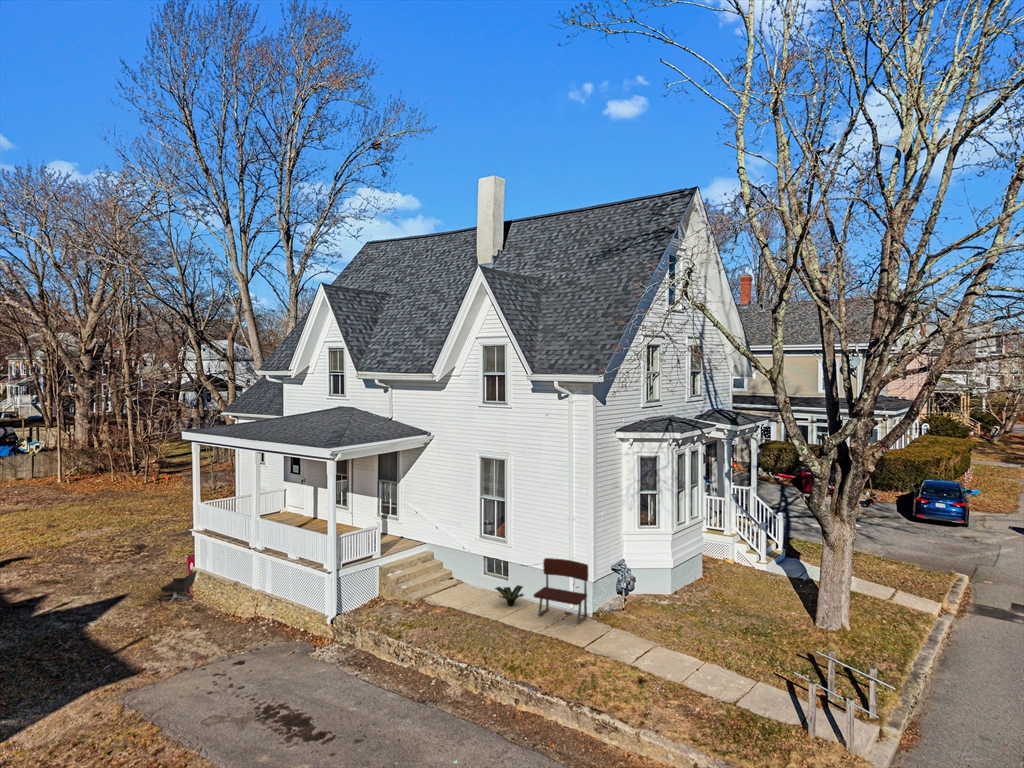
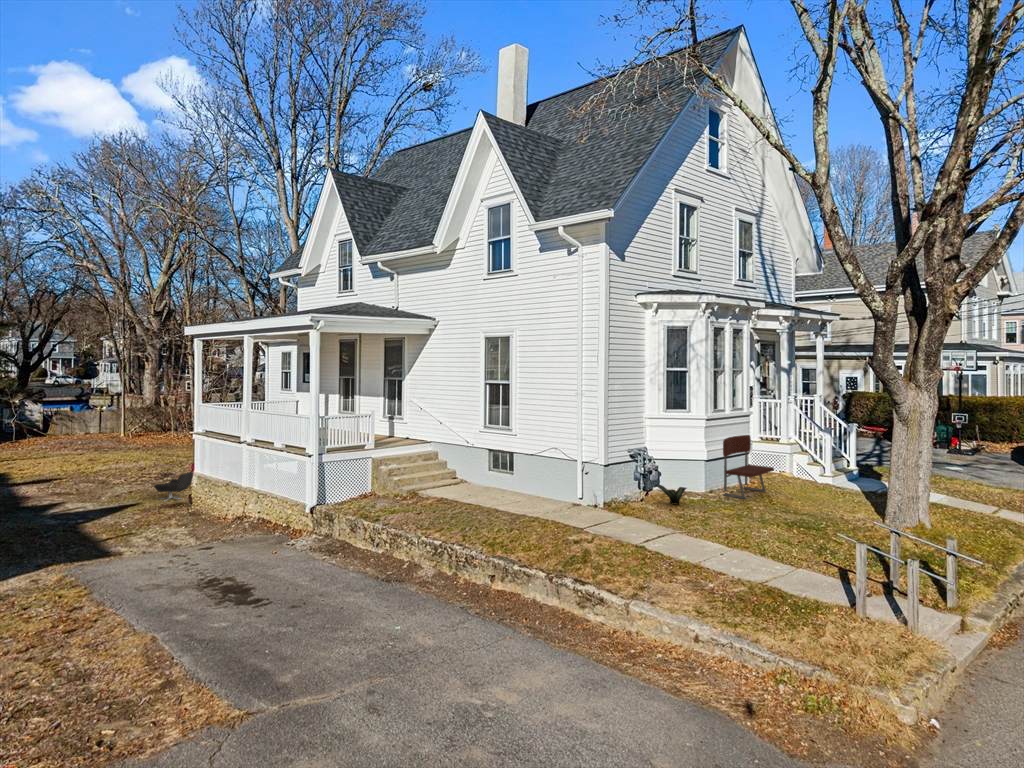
bench: present [534,558,588,624] -> present [723,435,774,499]
potted plant: present [495,585,524,605] -> present [655,484,686,505]

